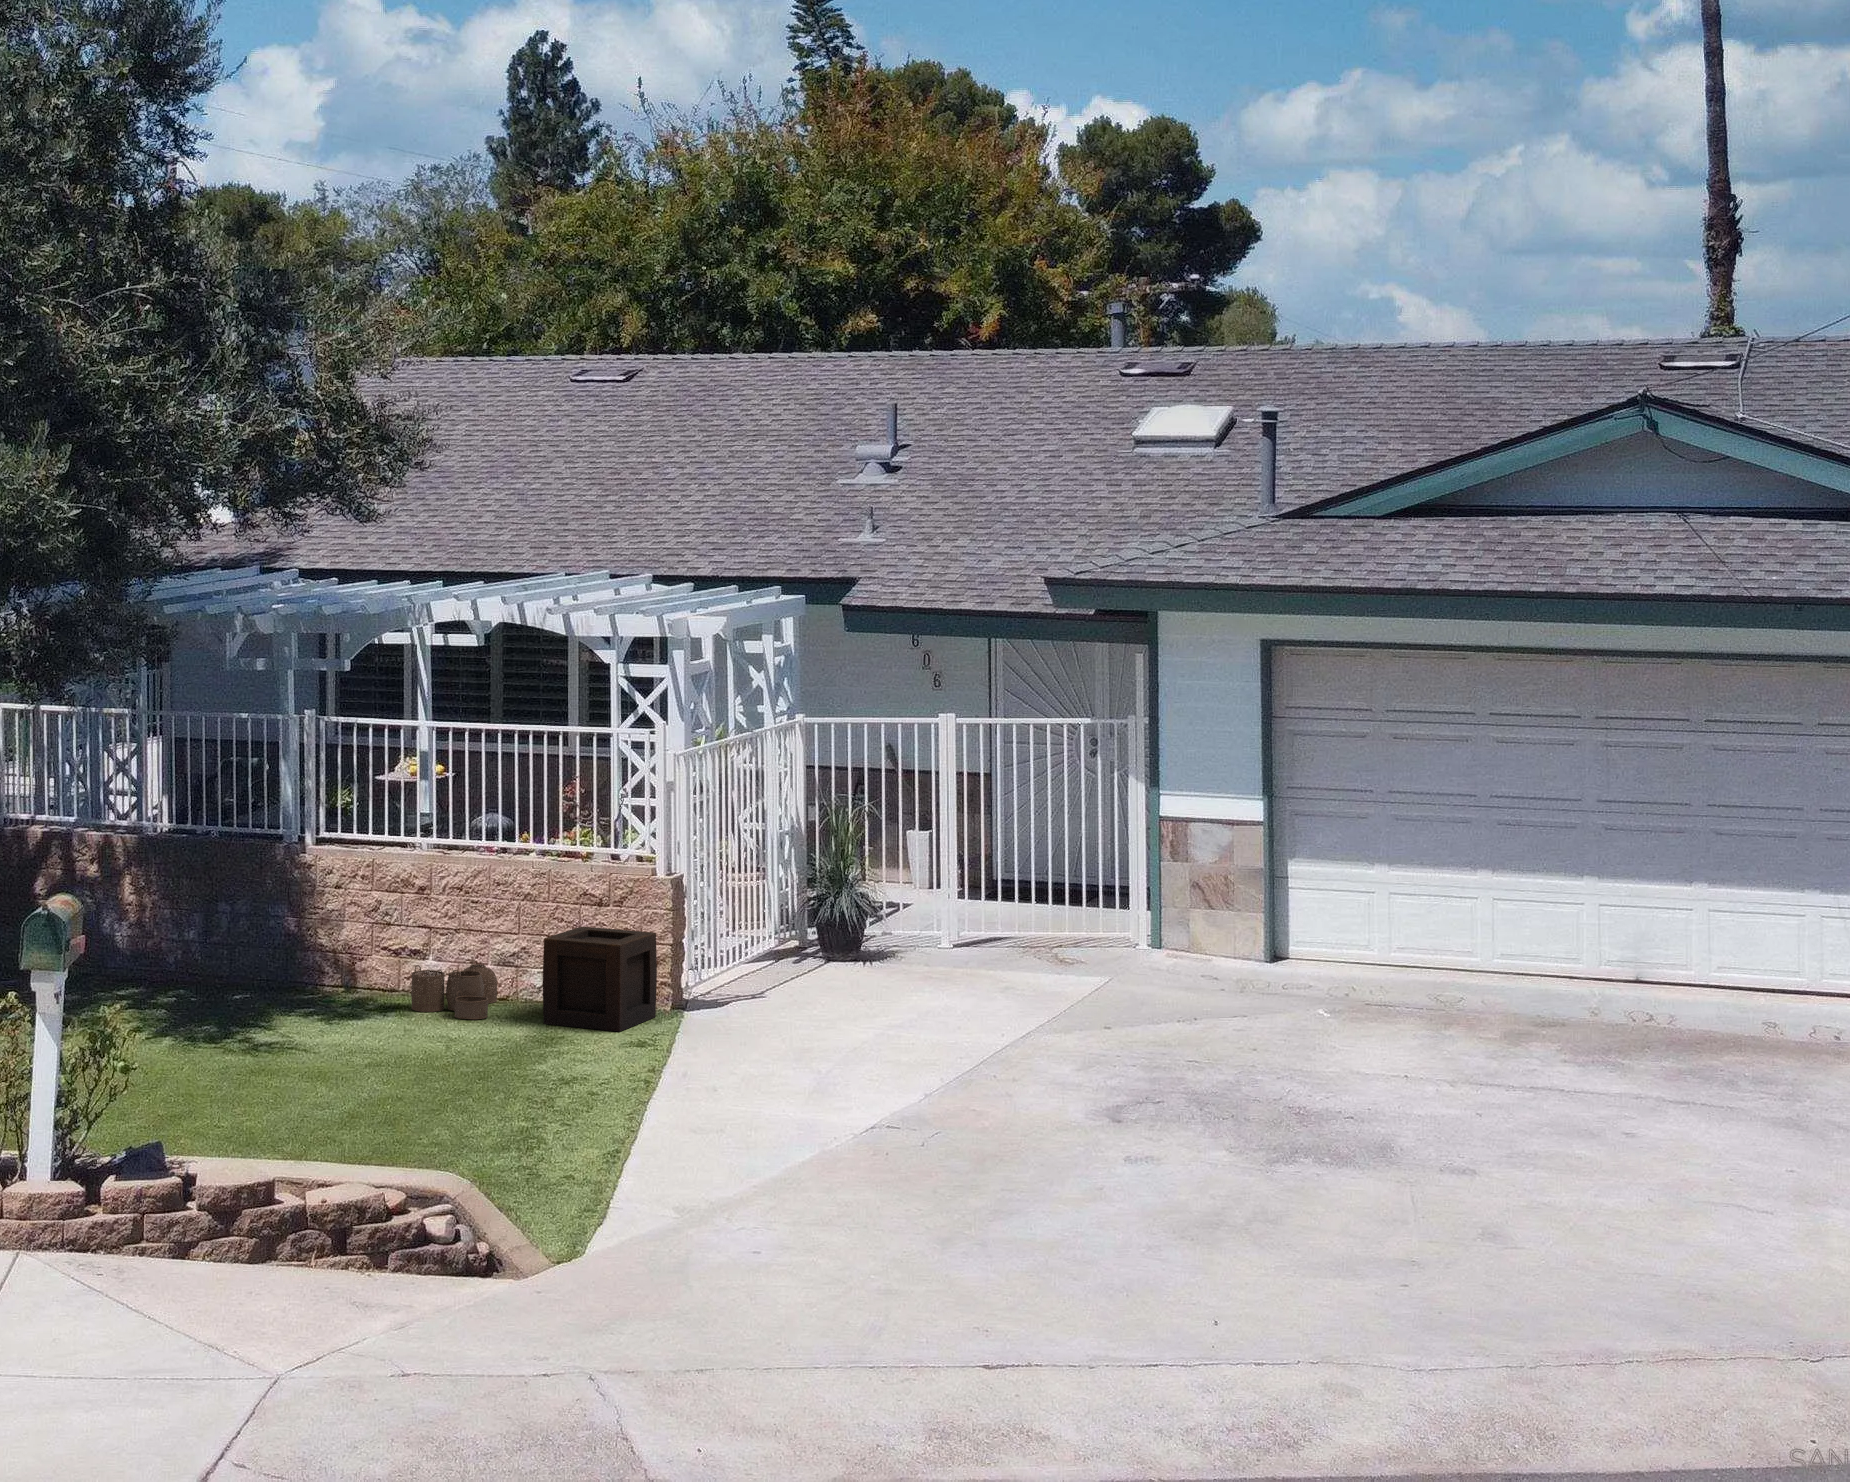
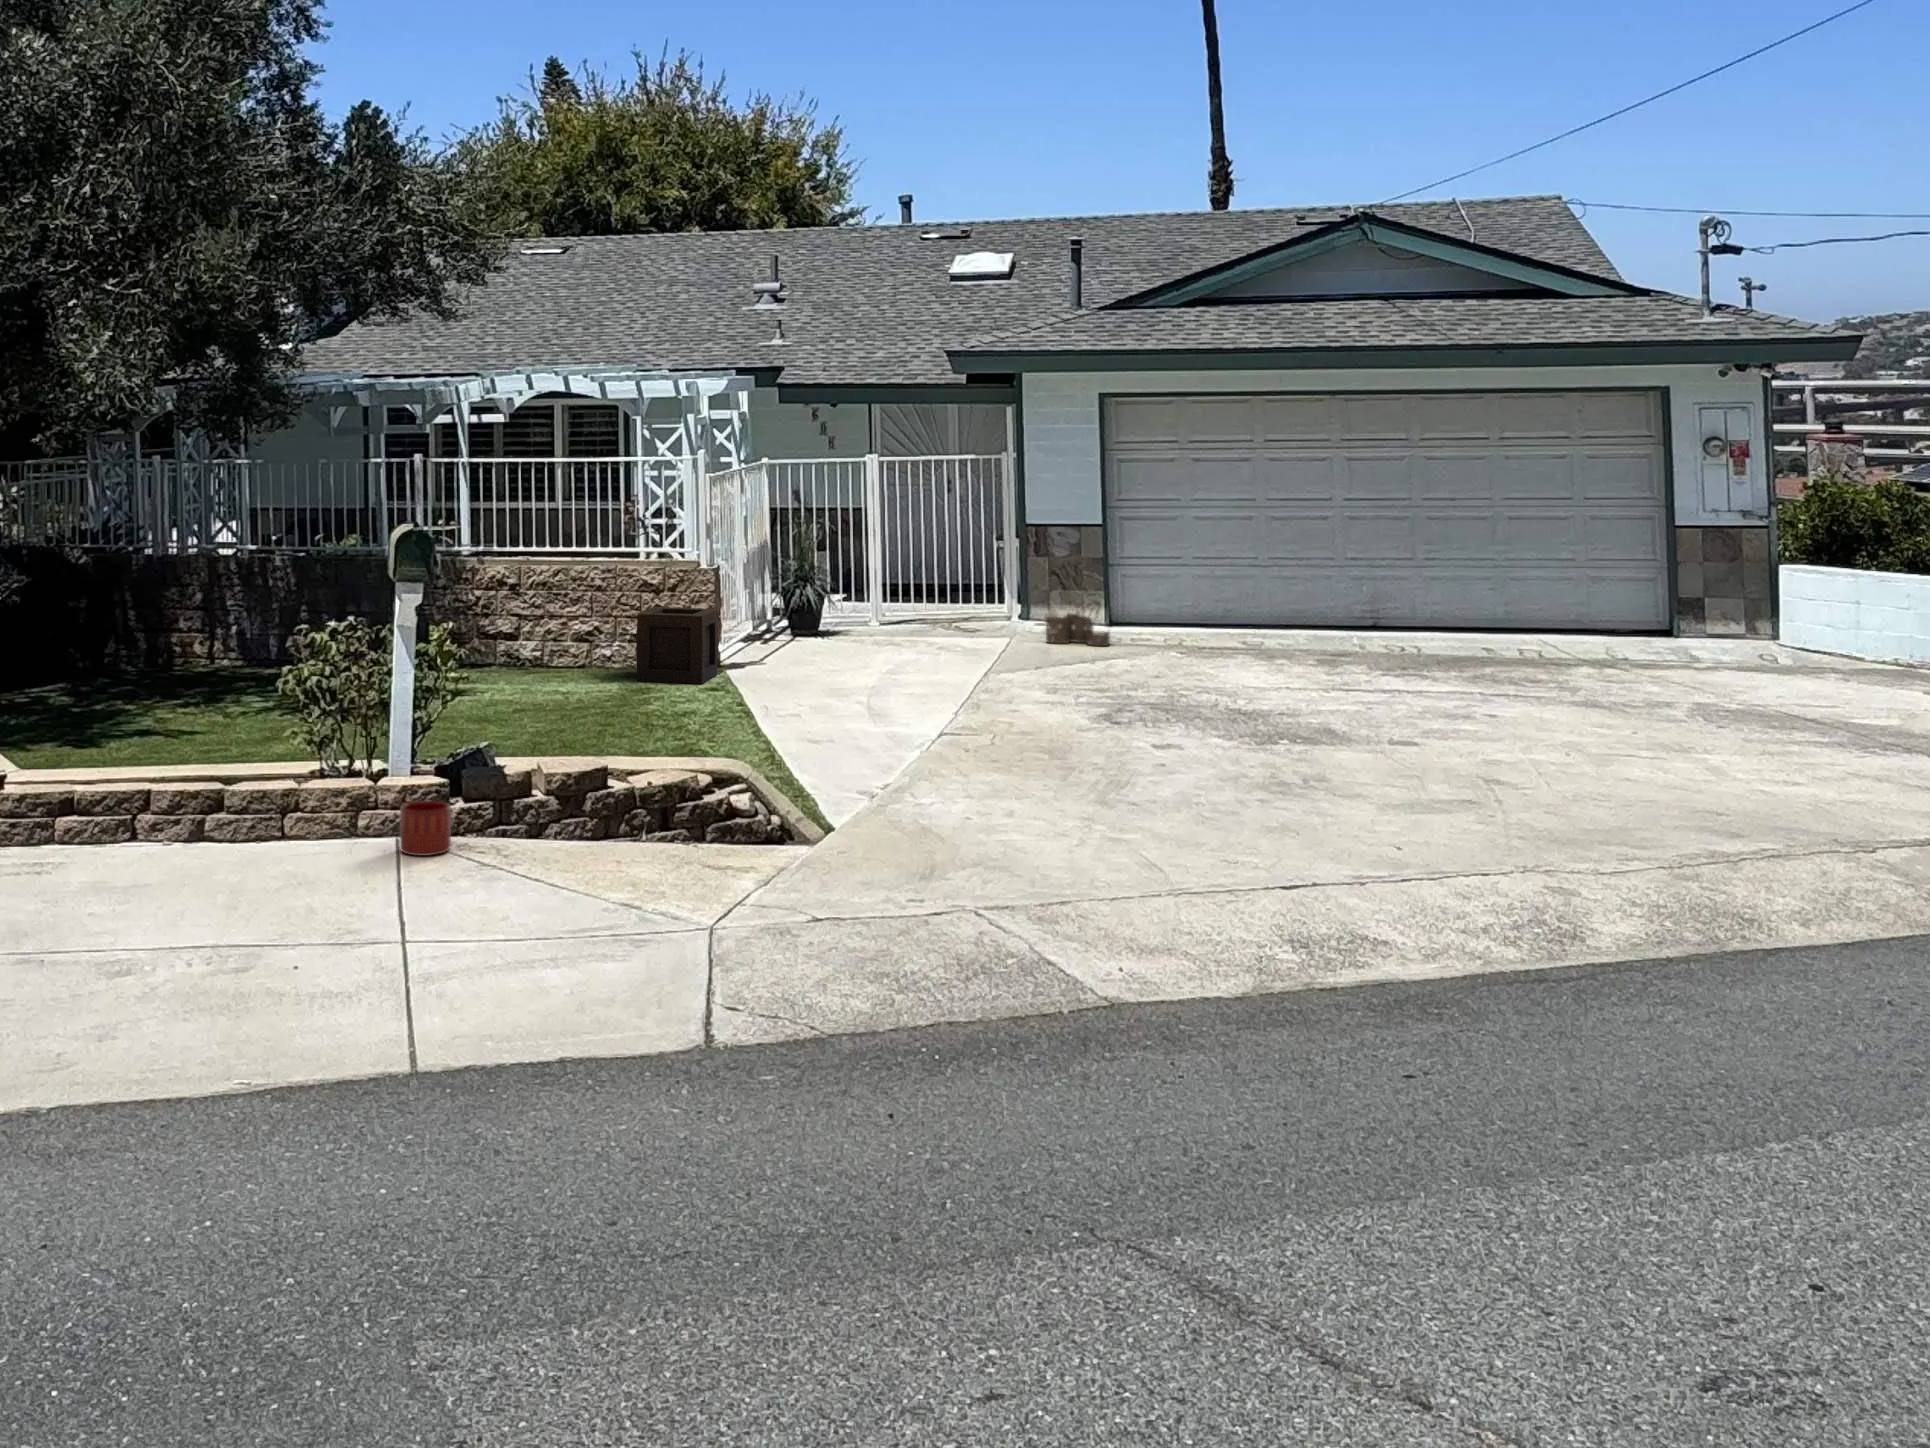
woven basket: present [411,960,497,1020] -> present [1046,613,1110,646]
planter: none [15,1211,75,1277] -> present [400,801,451,856]

